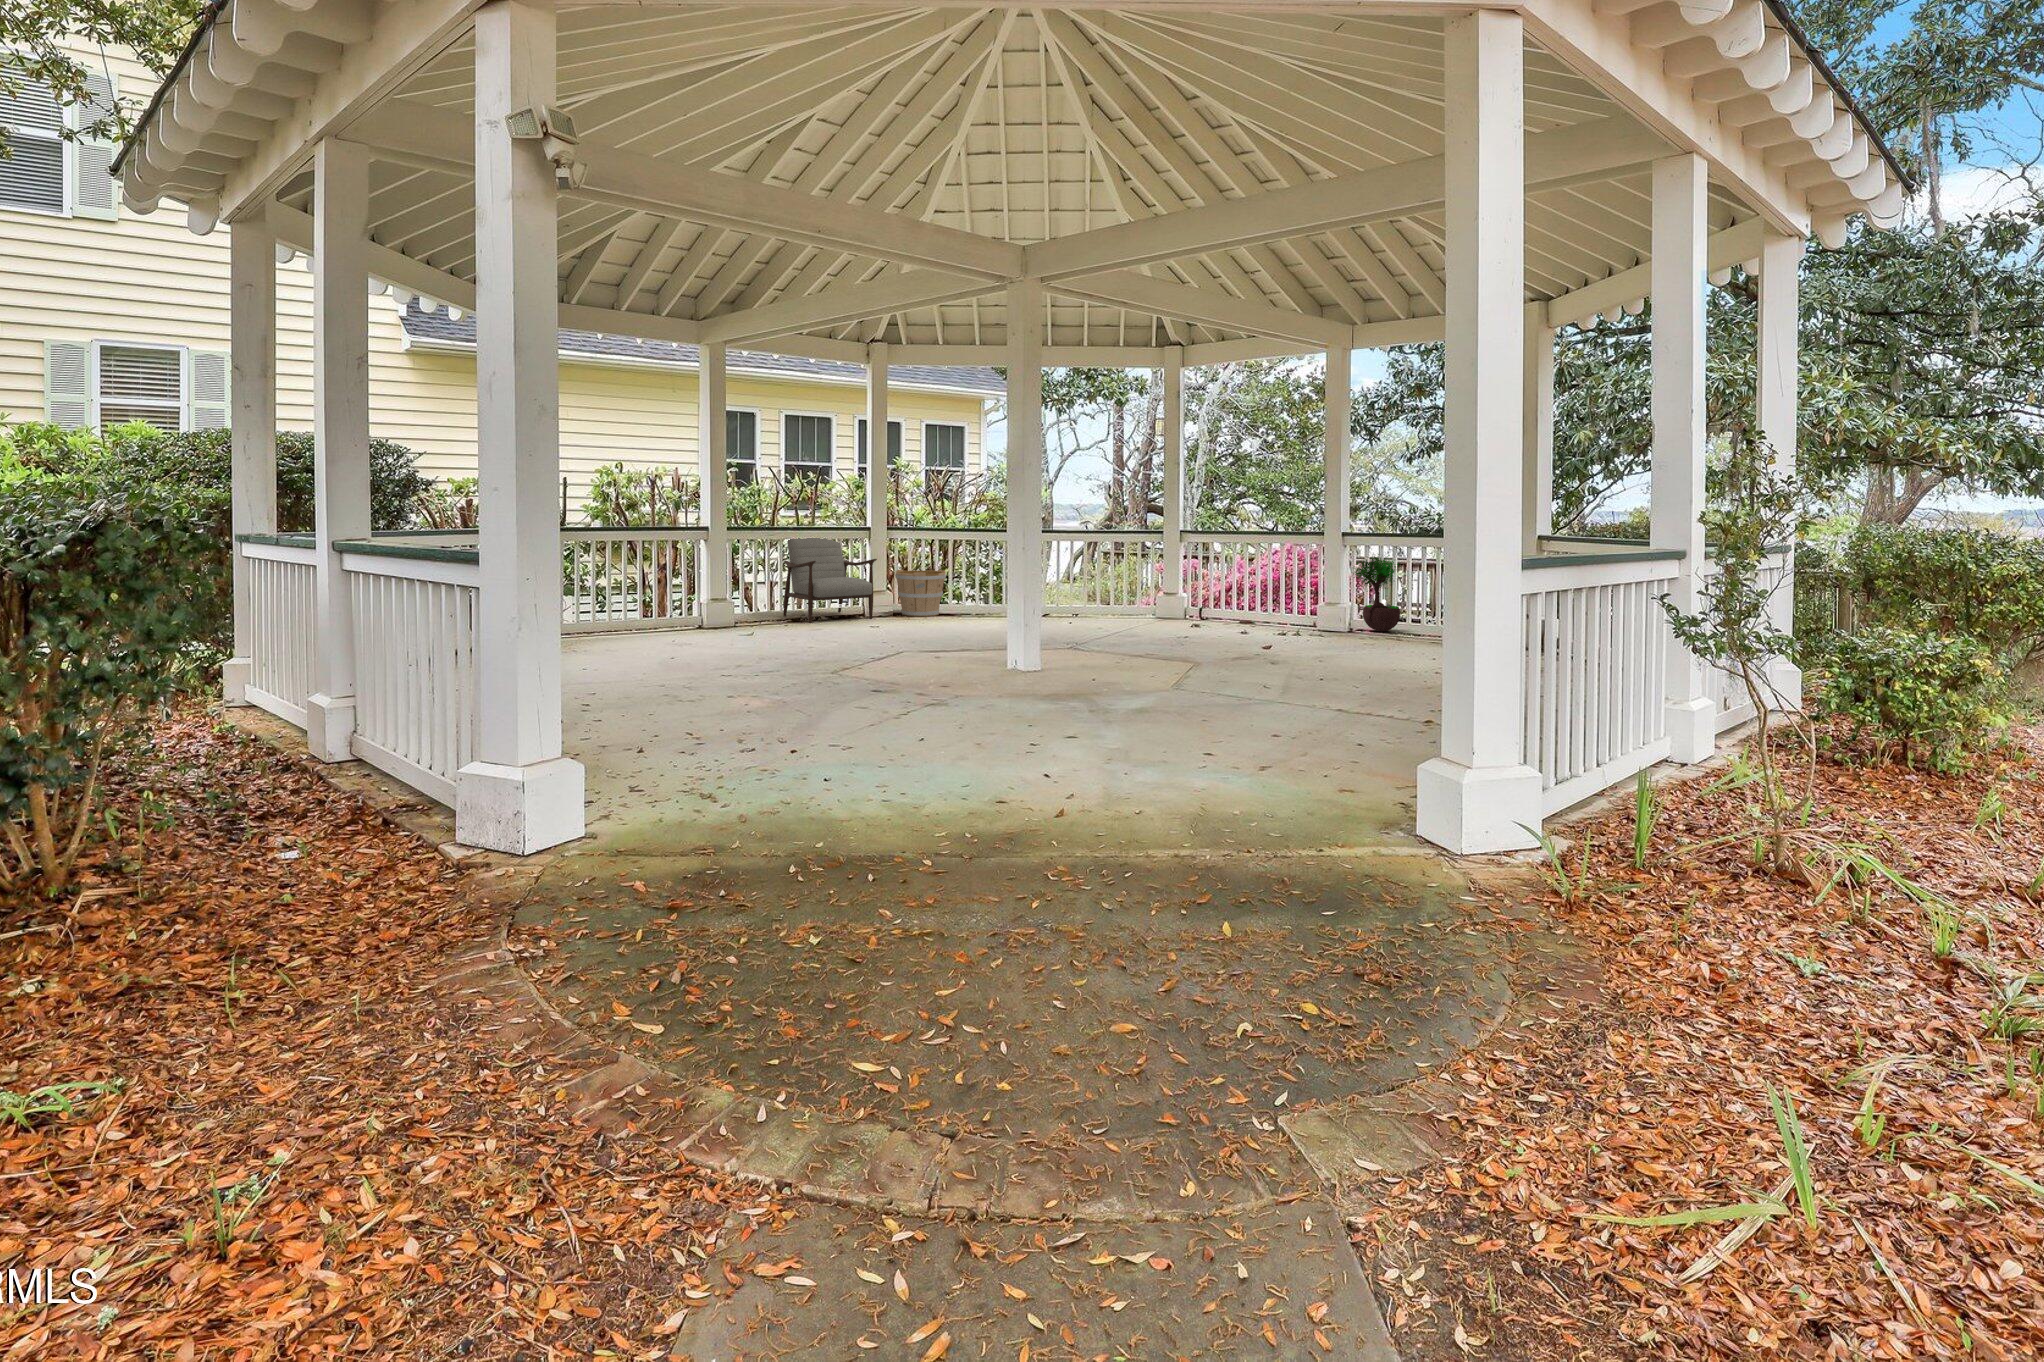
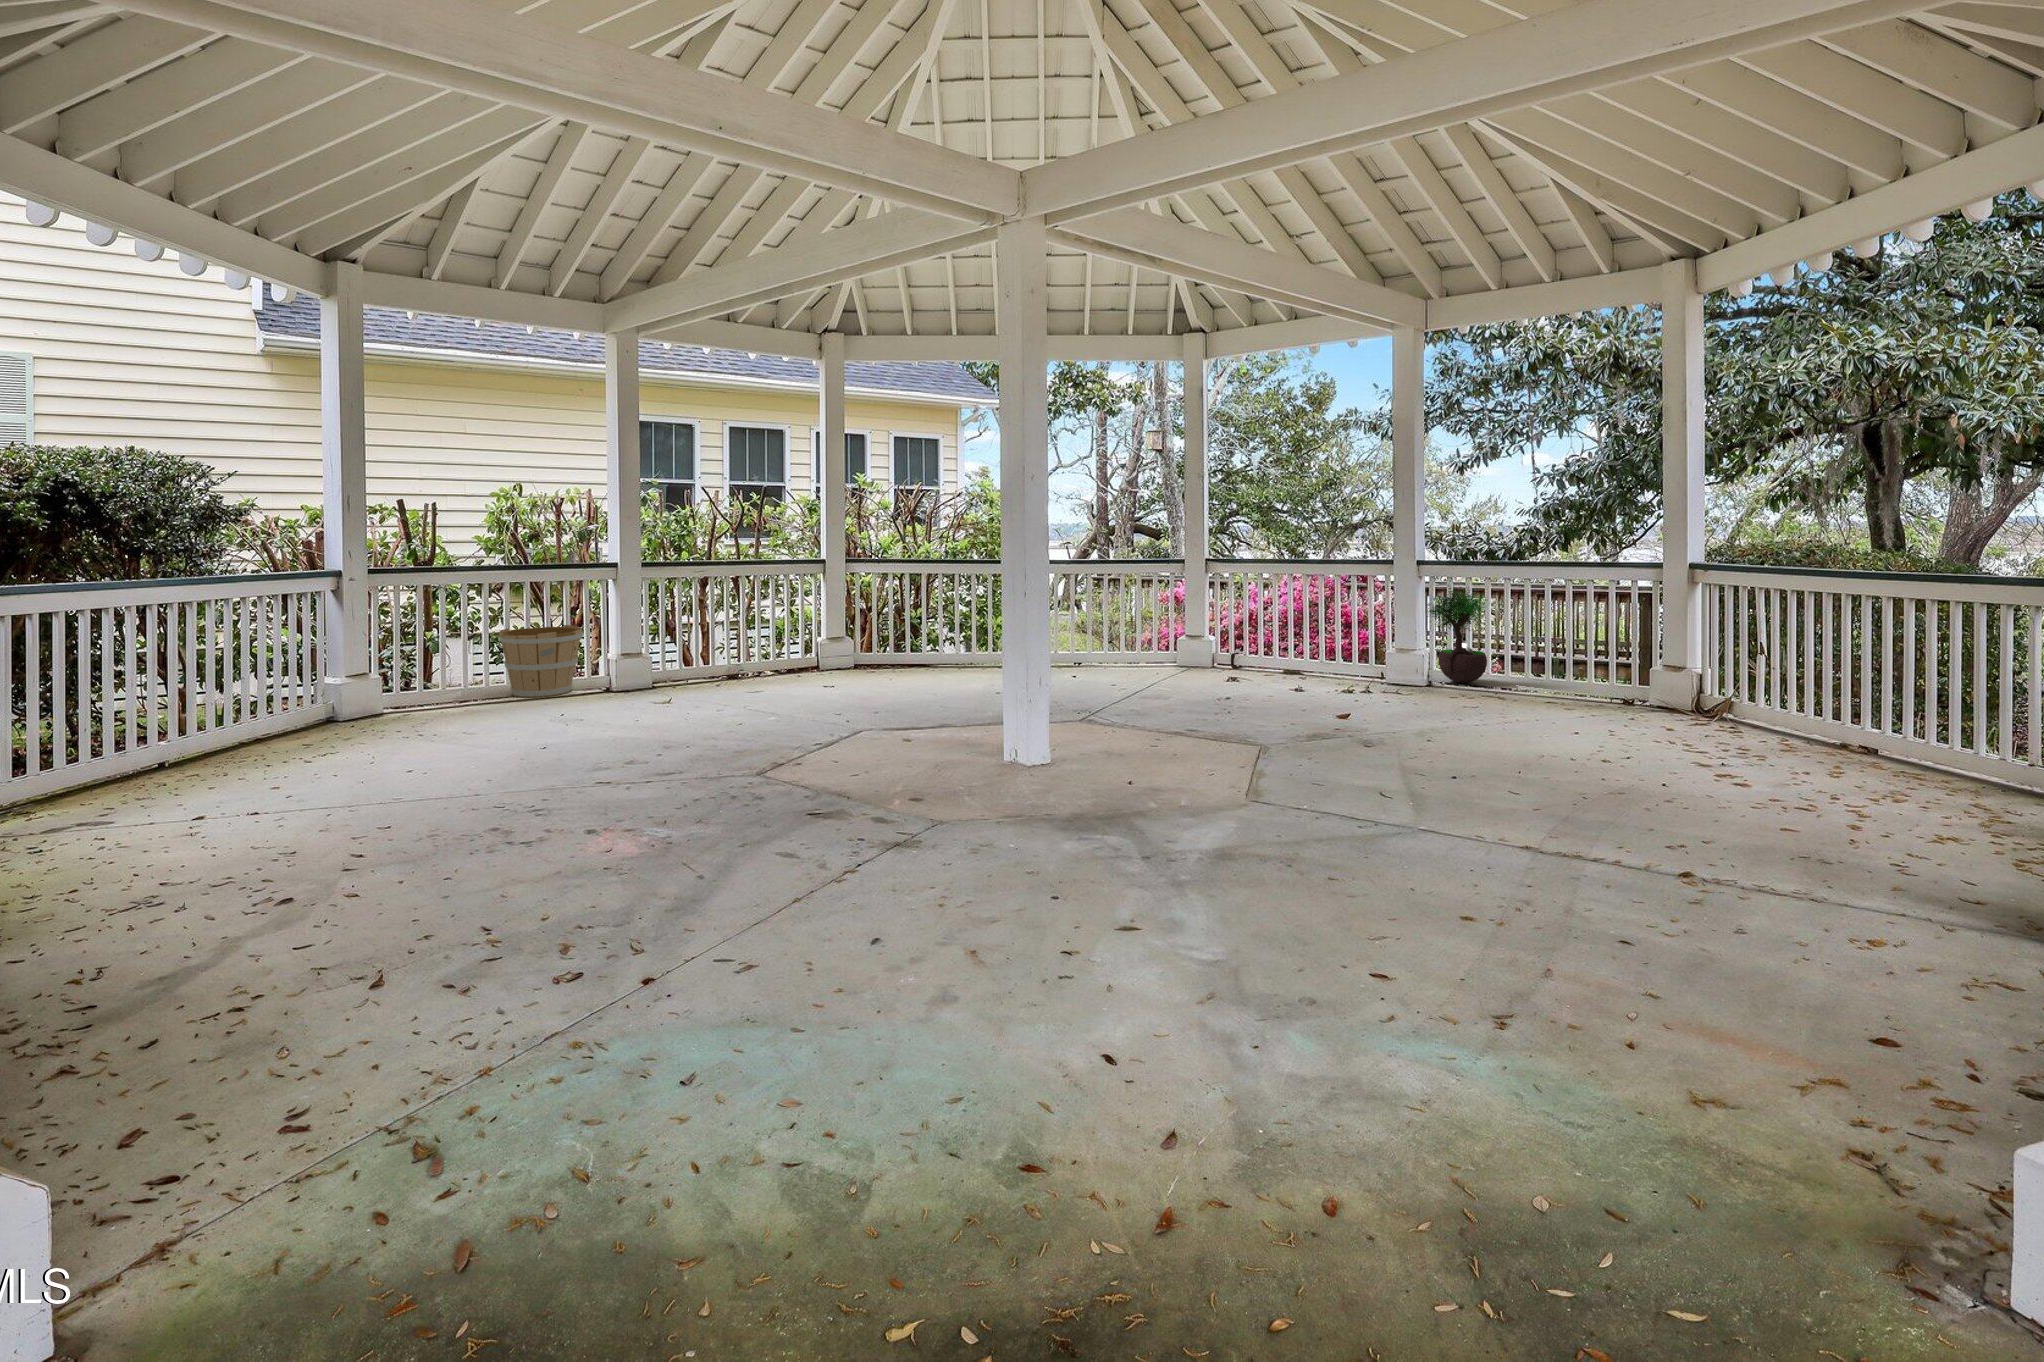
chair: present [783,538,877,623] -> none [720,567,835,681]
wooden bucket: present [895,570,946,616] -> present [499,625,583,698]

